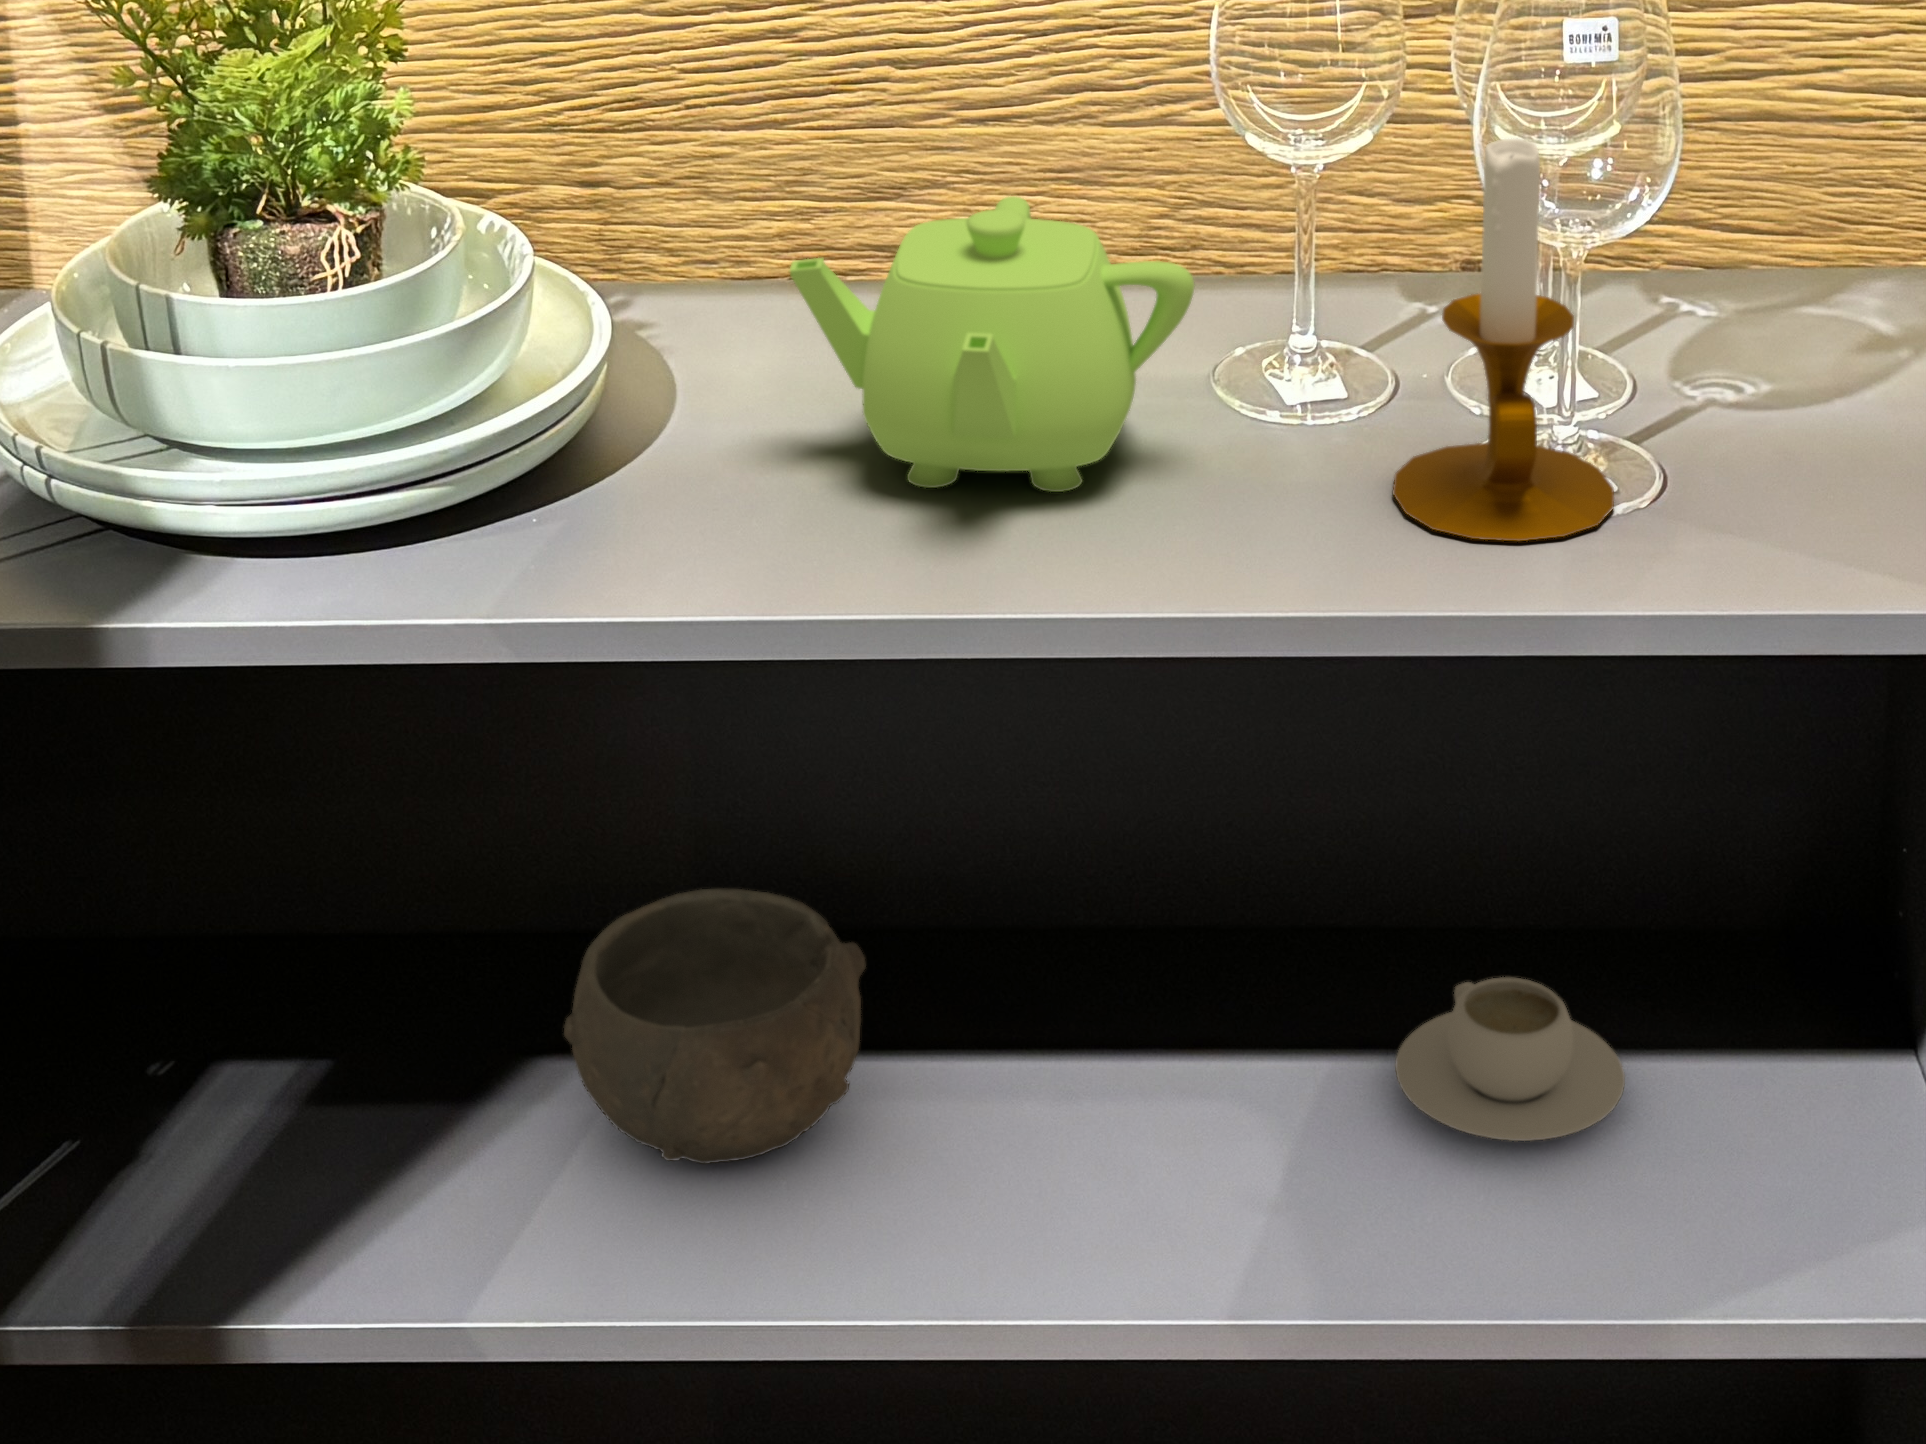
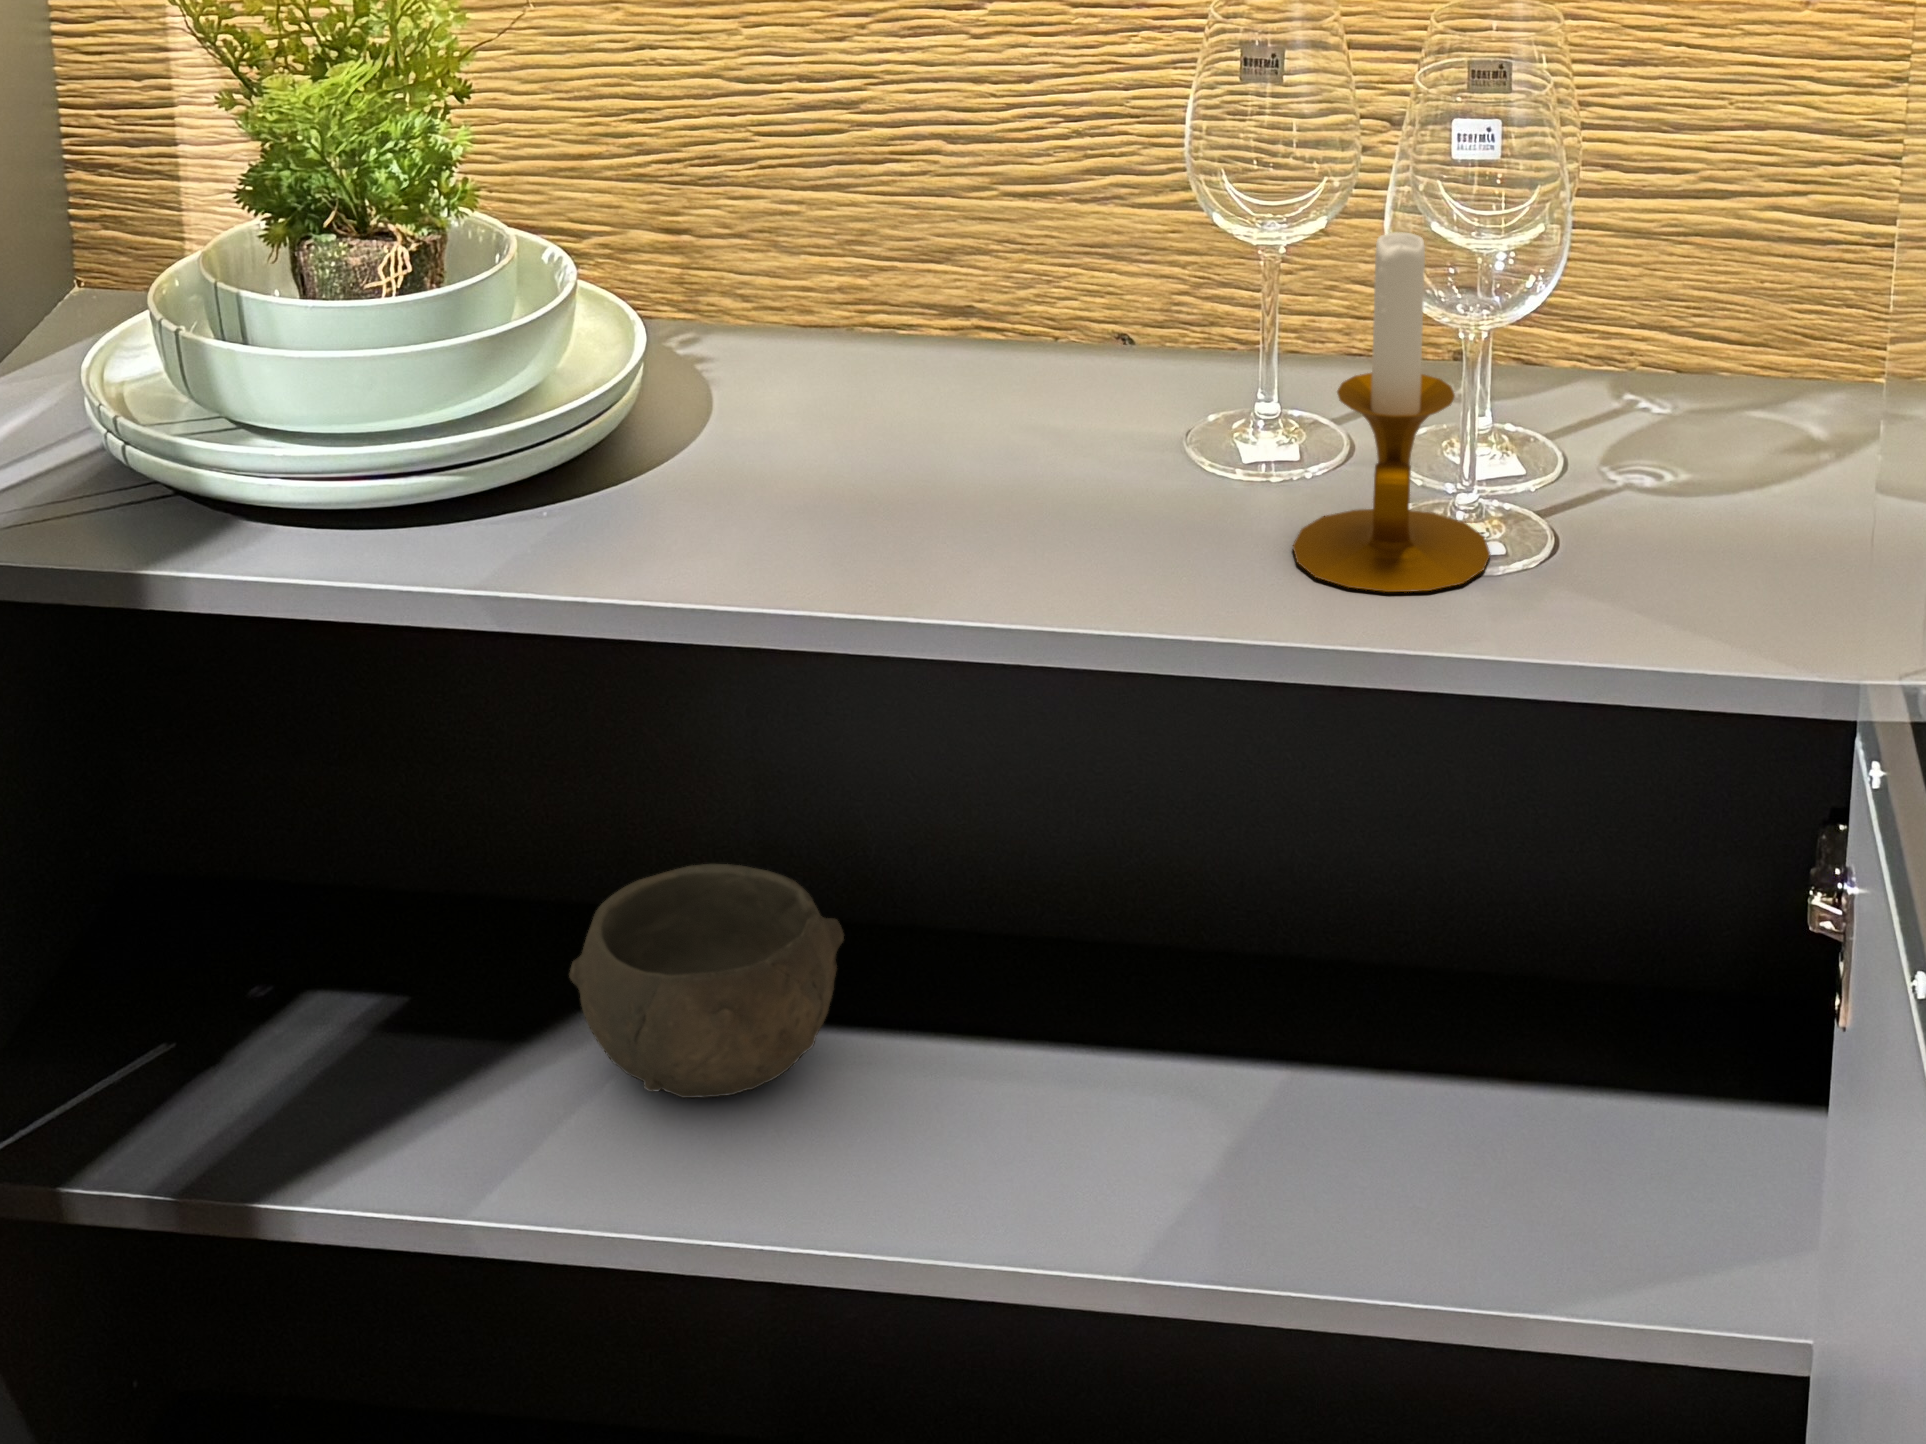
teapot: present [790,196,1194,492] -> none [781,266,1132,526]
teacup: present [1395,977,1625,1141] -> none [1306,994,1510,1136]

